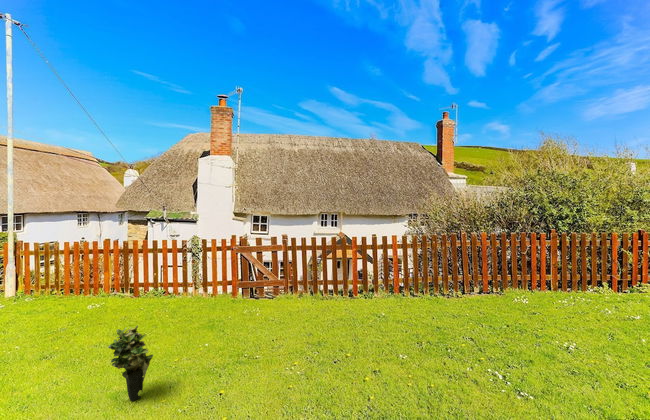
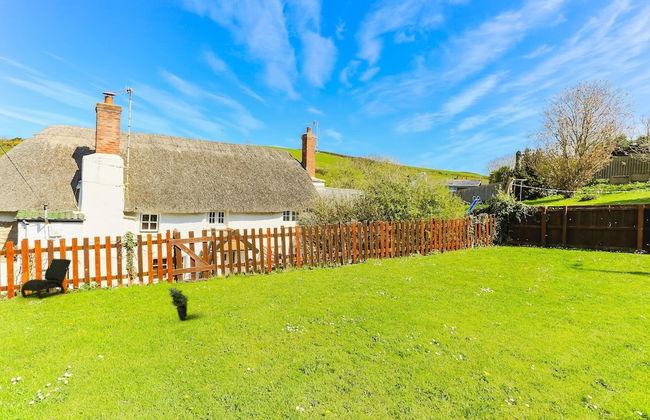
lounge chair: none [82,258,133,305] -> present [21,259,71,299]

